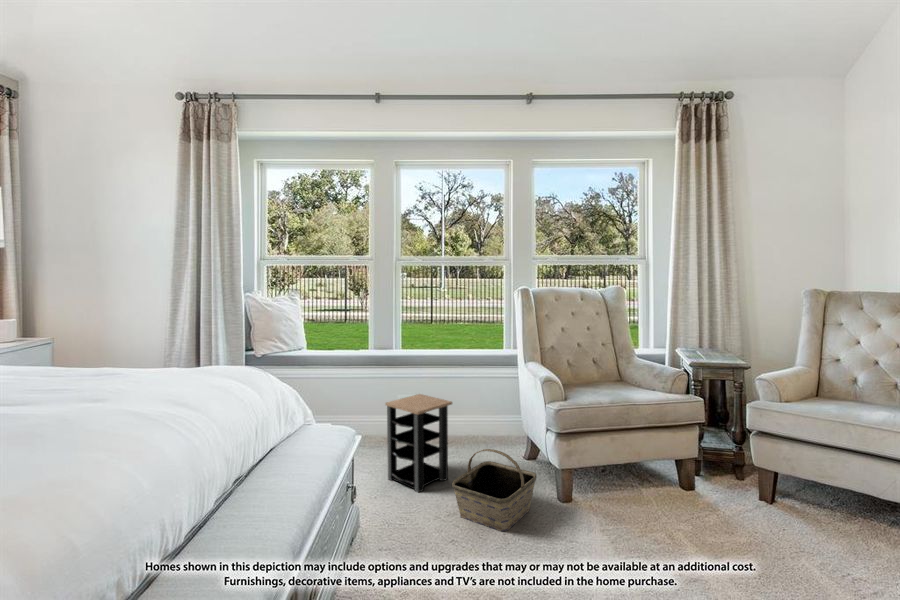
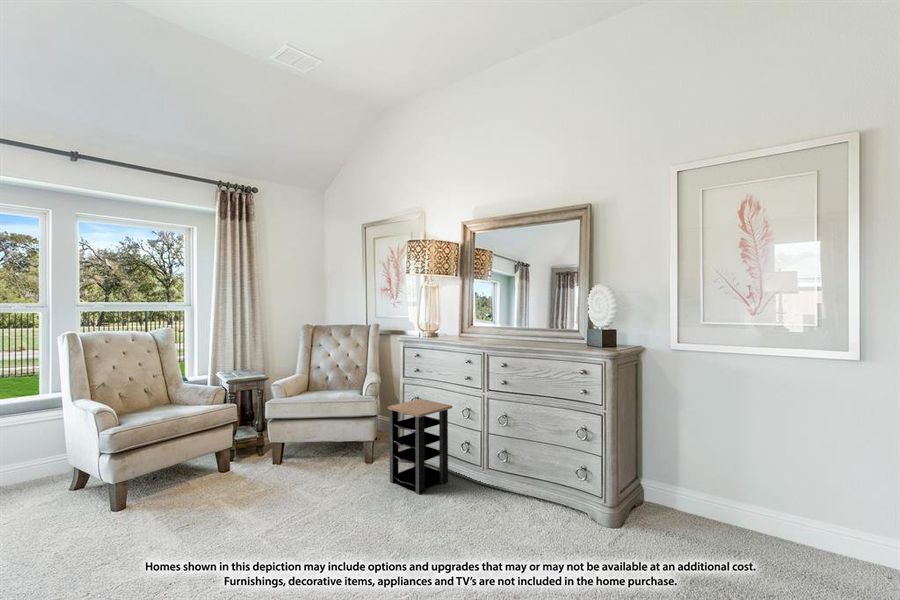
basket: present [452,449,536,531] -> none [452,450,534,532]

